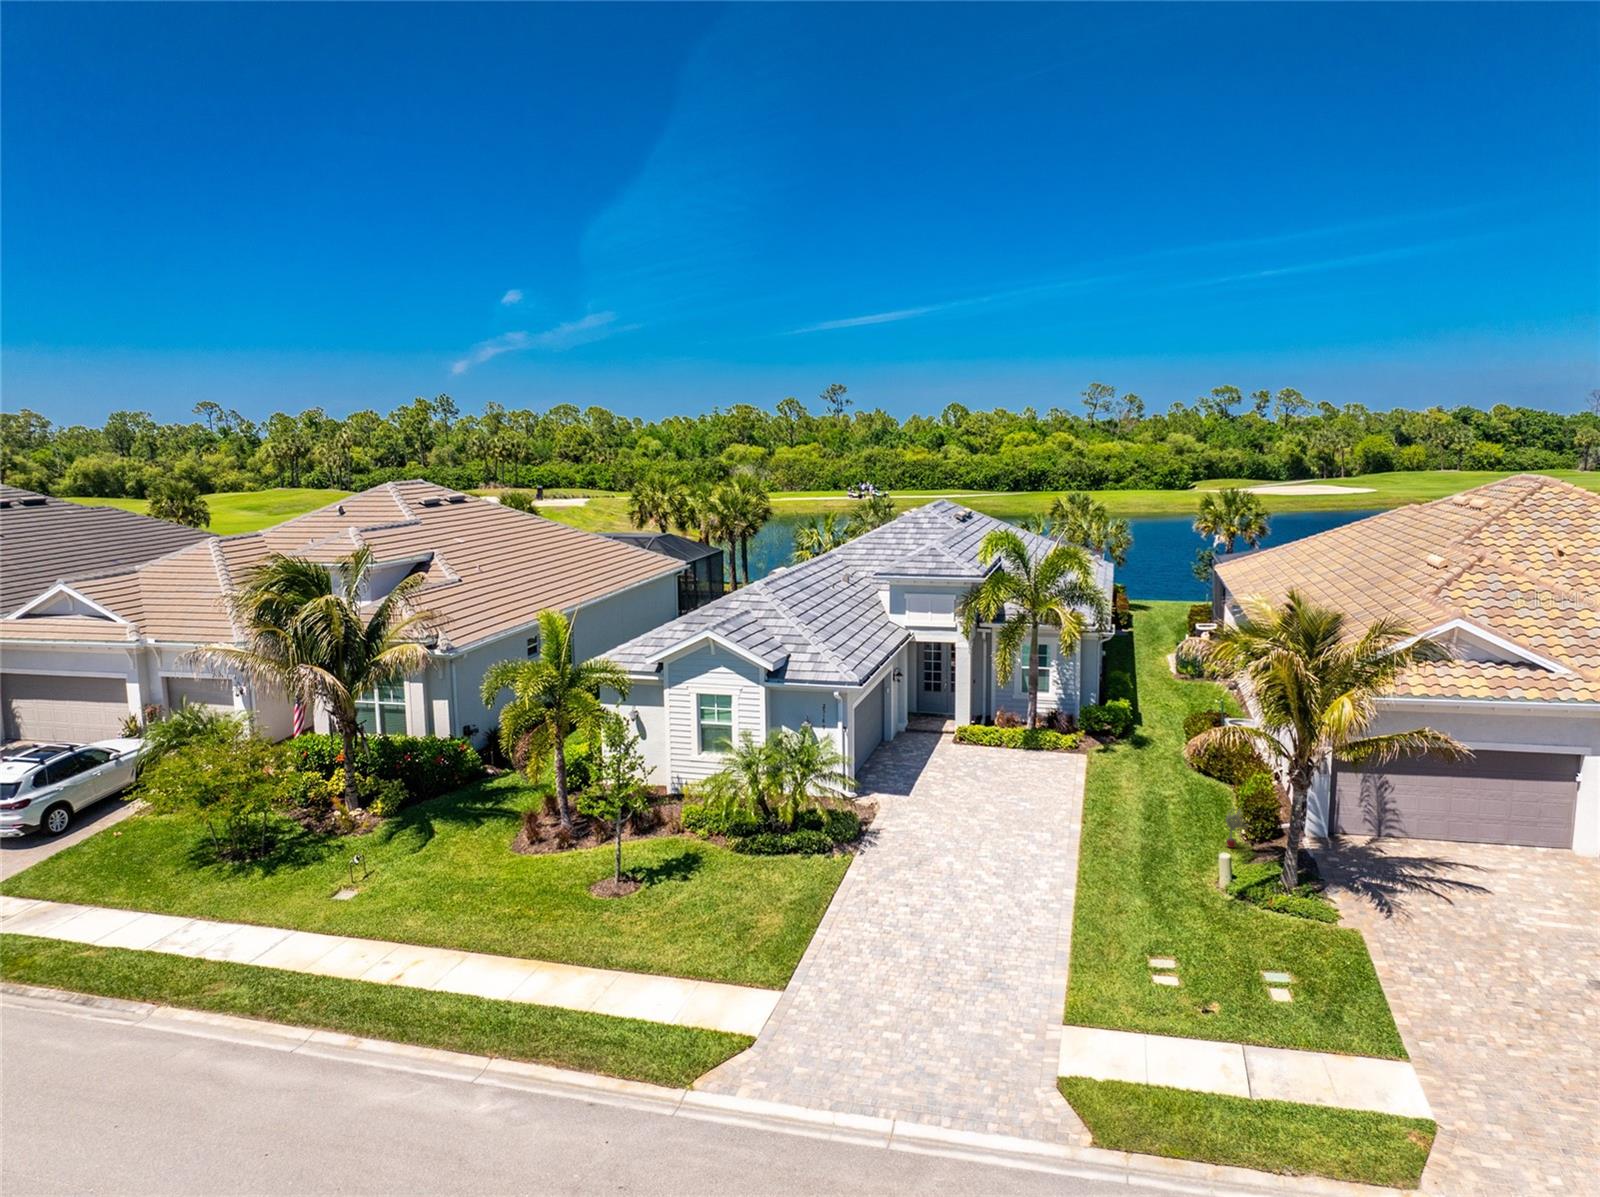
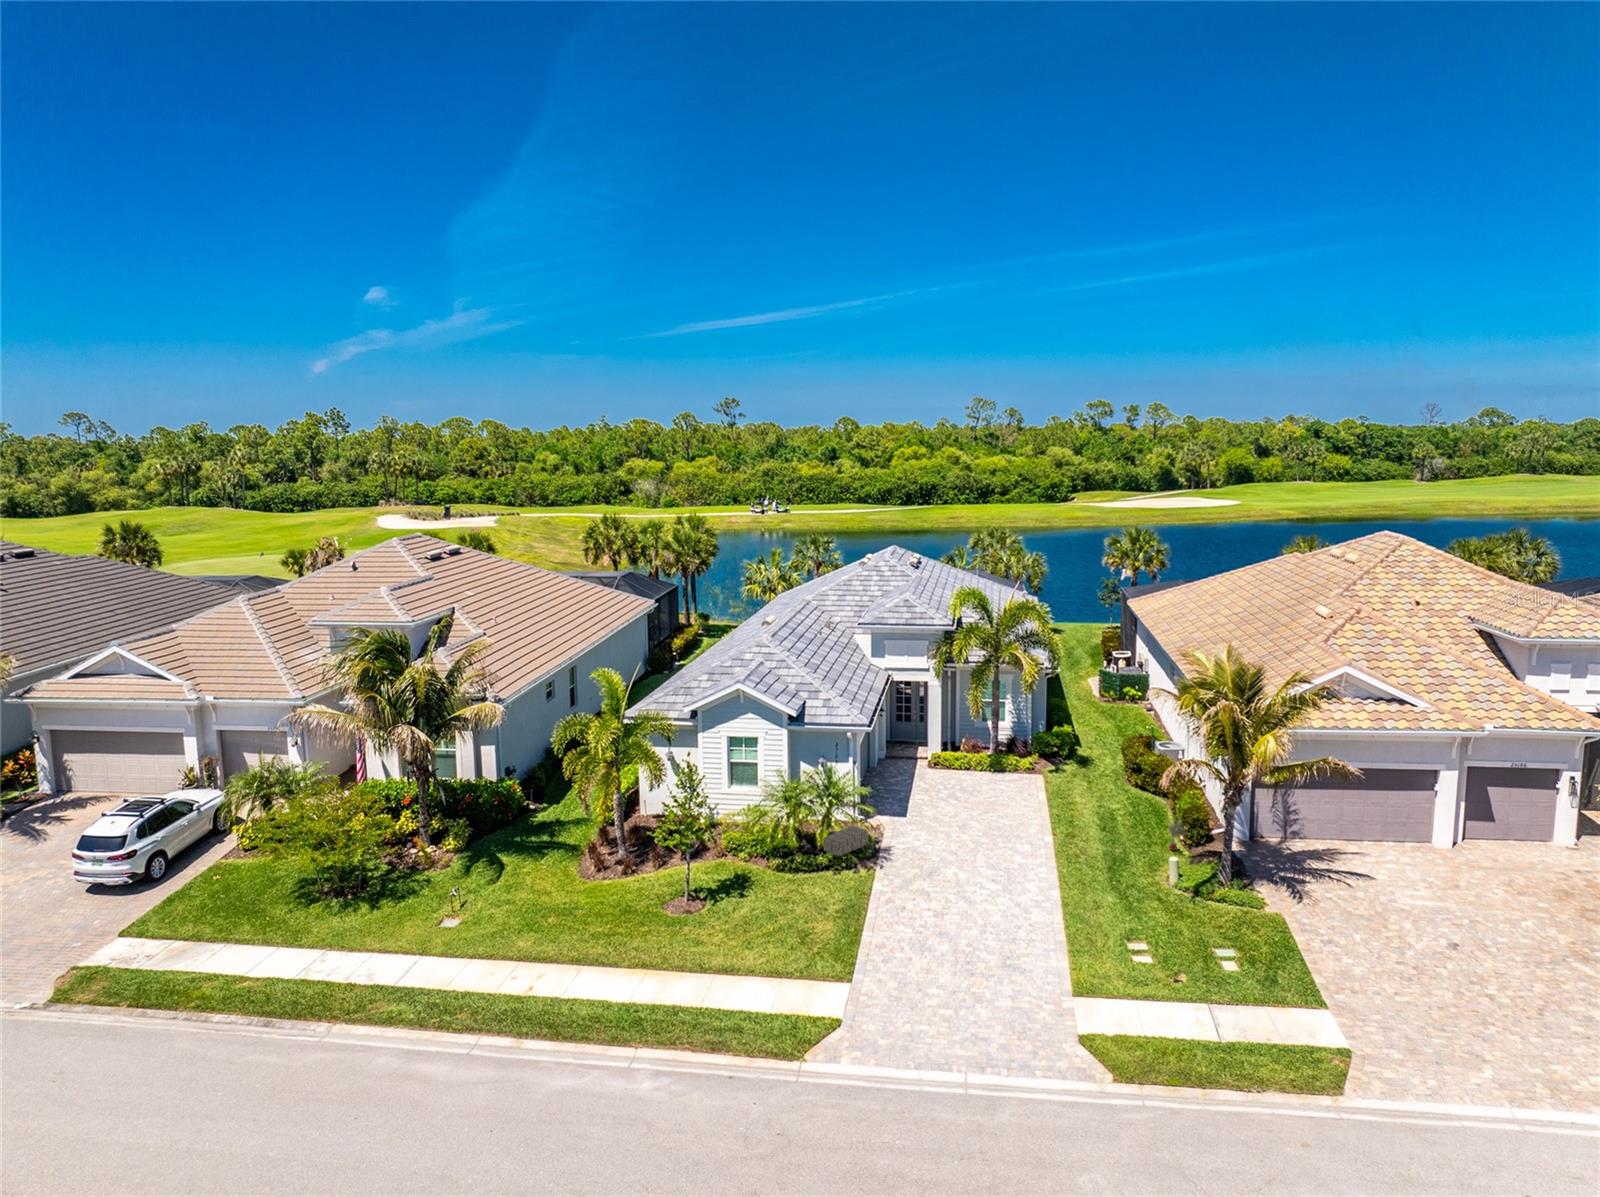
bench: none [797,803,852,845] -> present [824,826,868,862]

